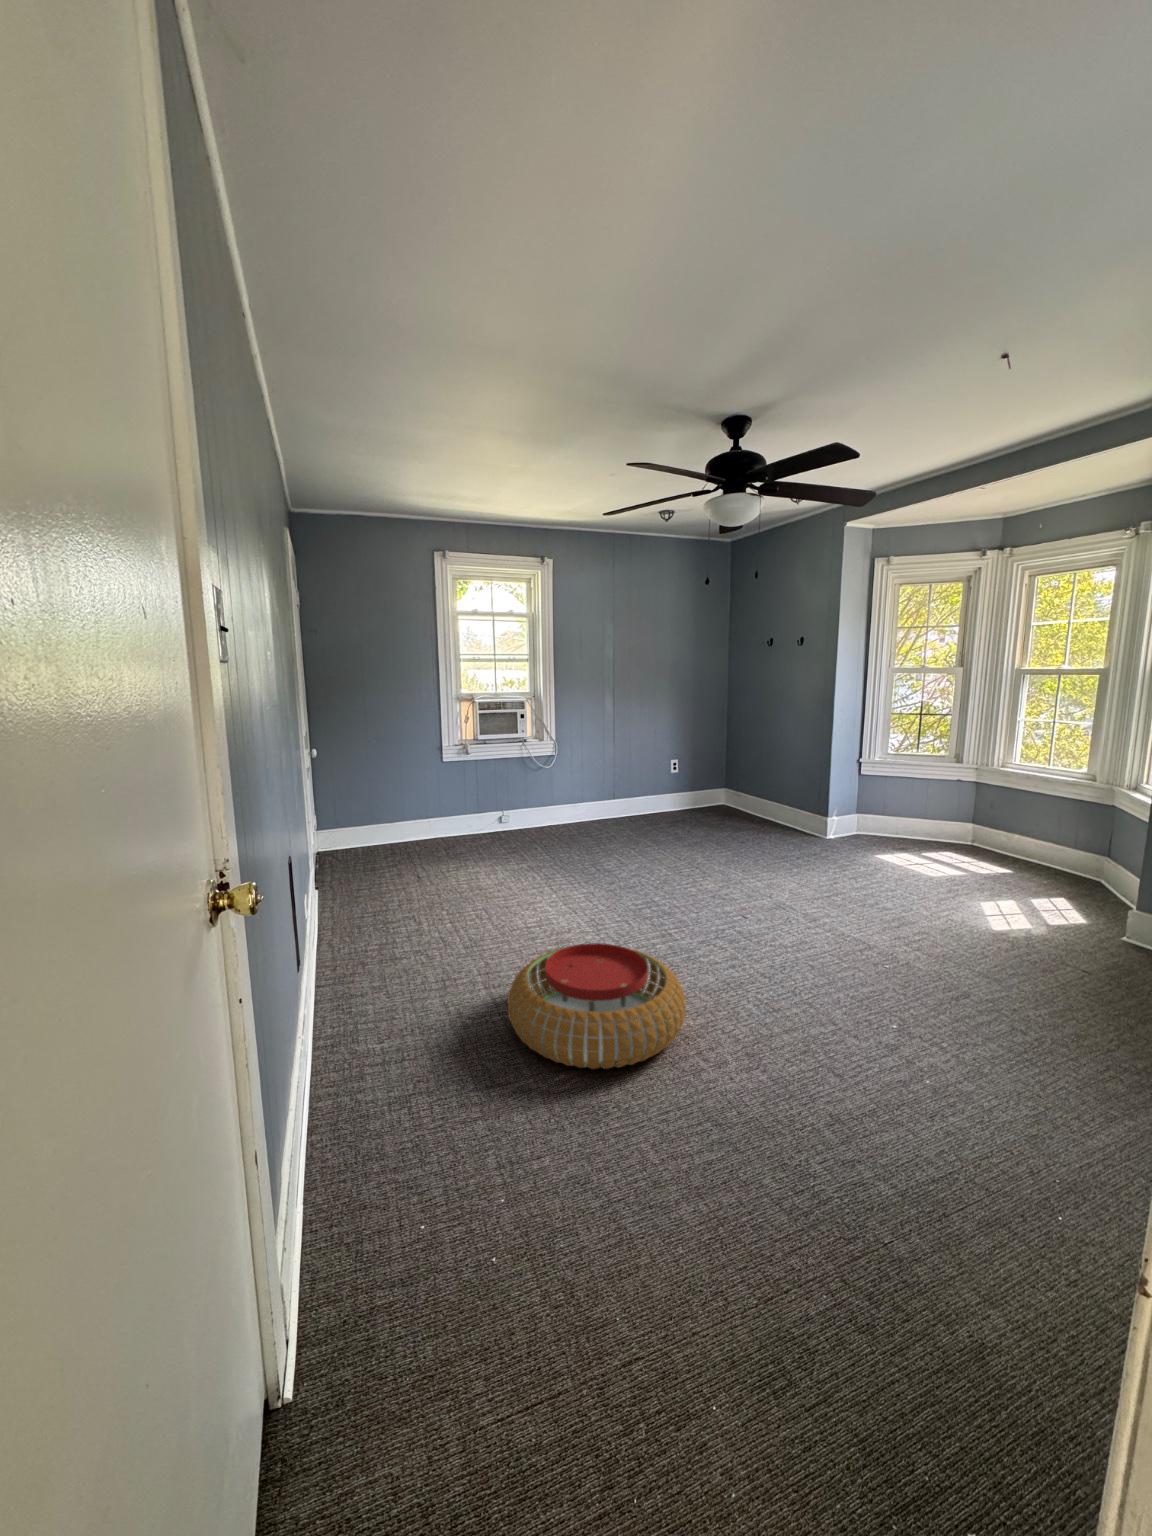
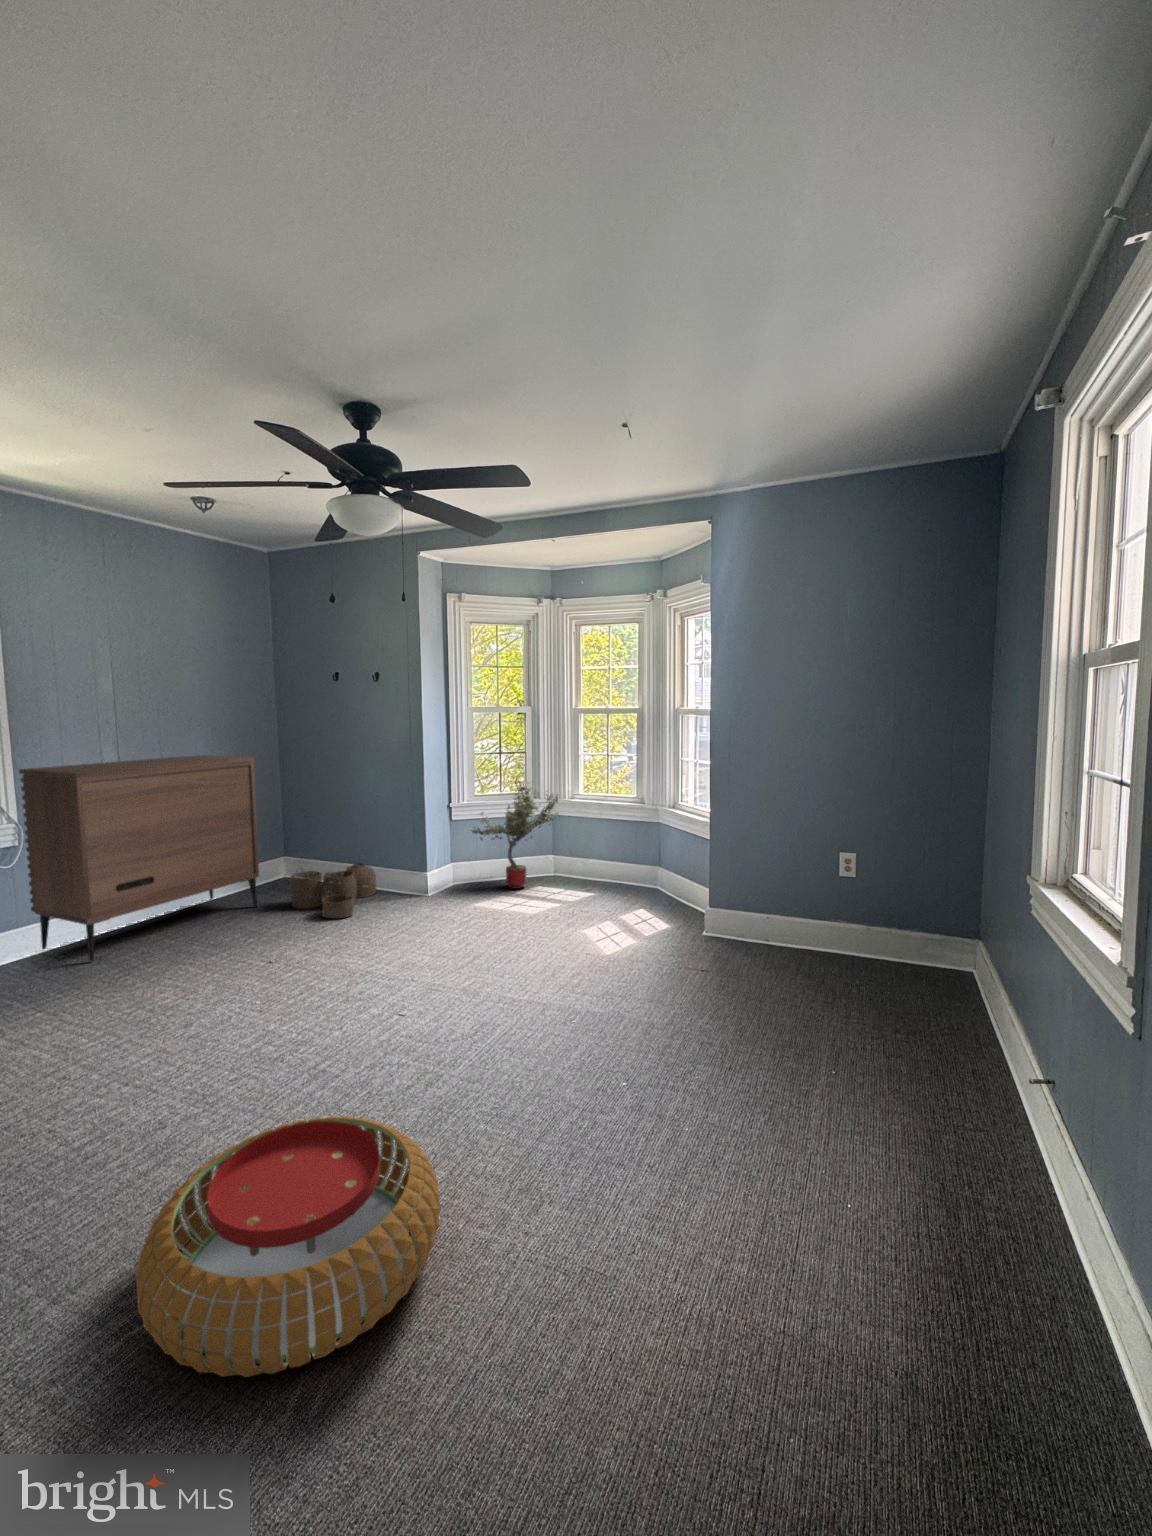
dresser: none [552,704,695,837] -> present [19,755,259,961]
potted tree: none [876,742,981,851] -> present [471,781,558,889]
woven basket: none [714,799,786,844] -> present [291,863,376,918]

